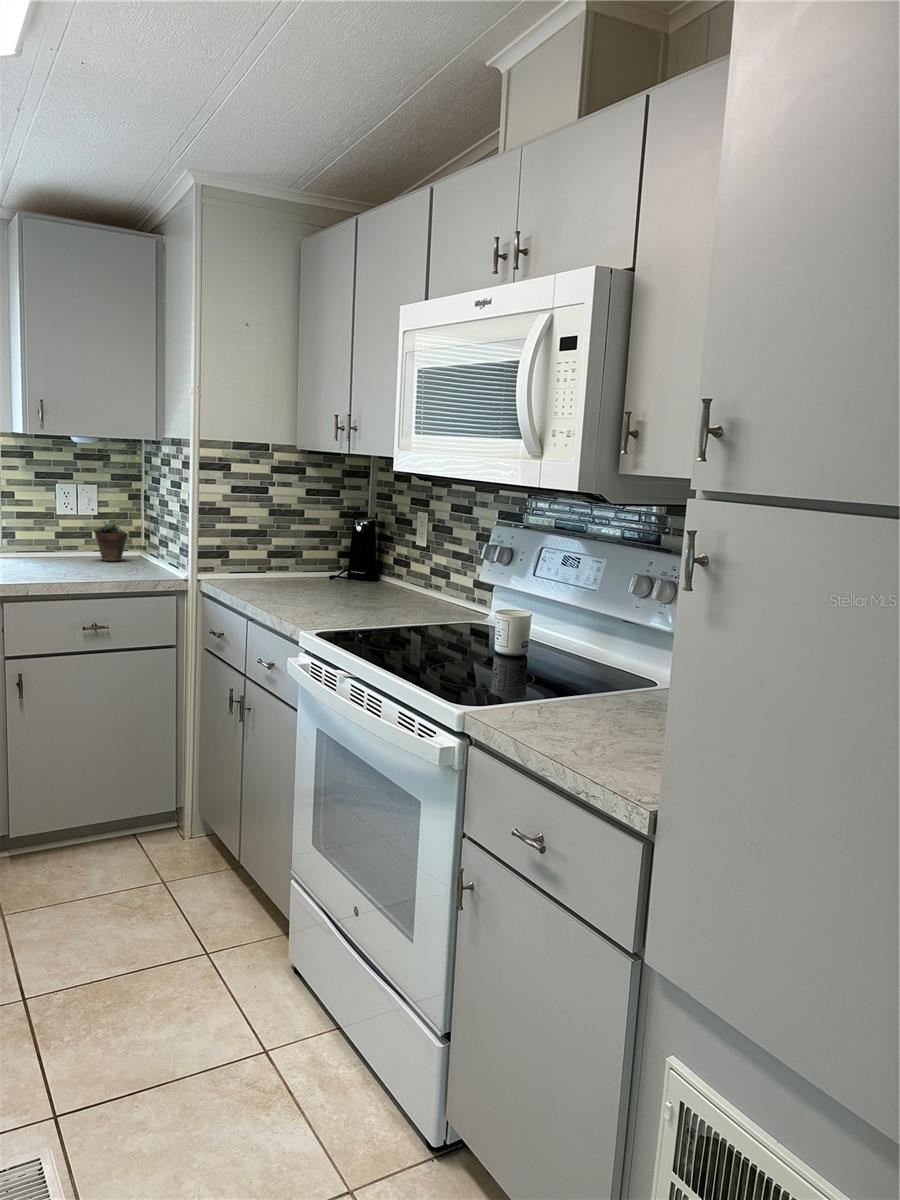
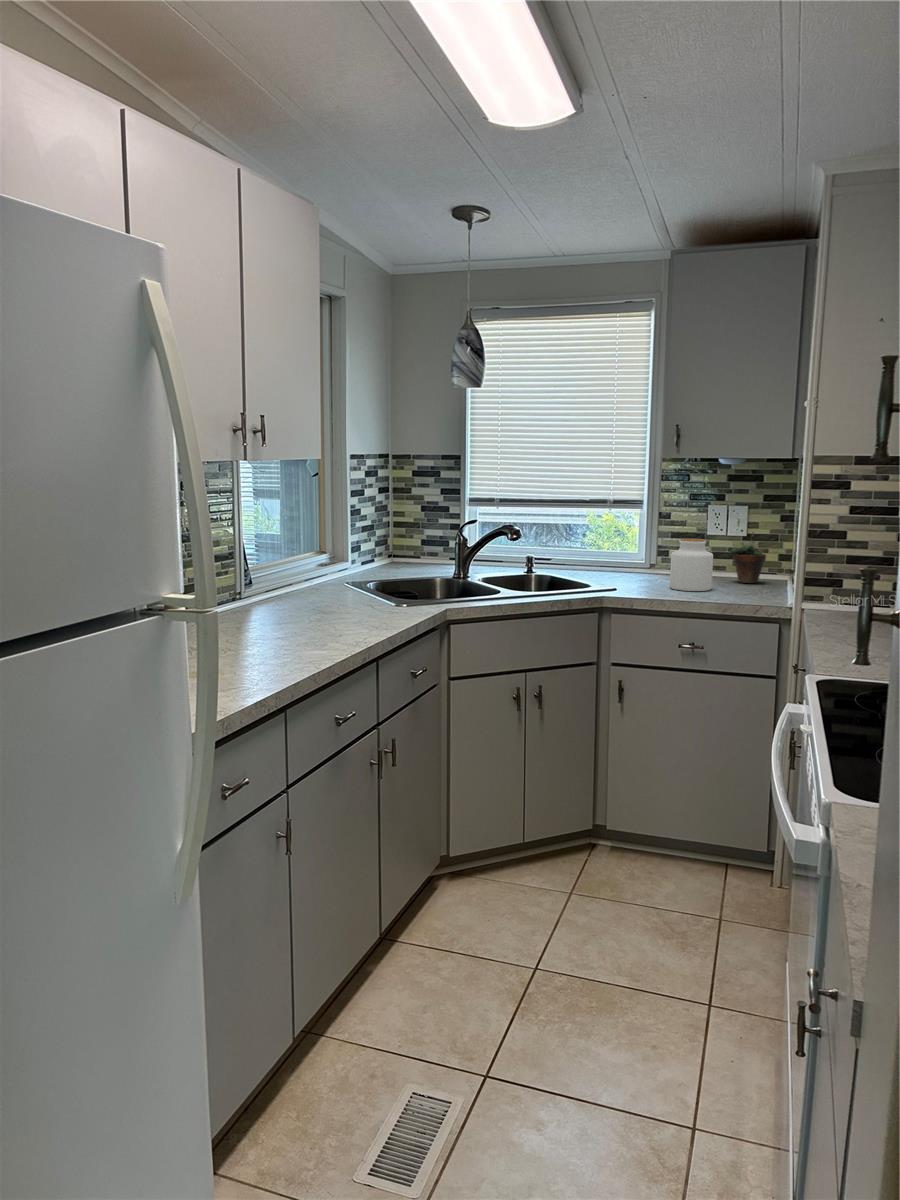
jar: none [45,518,90,572] -> present [670,539,713,591]

